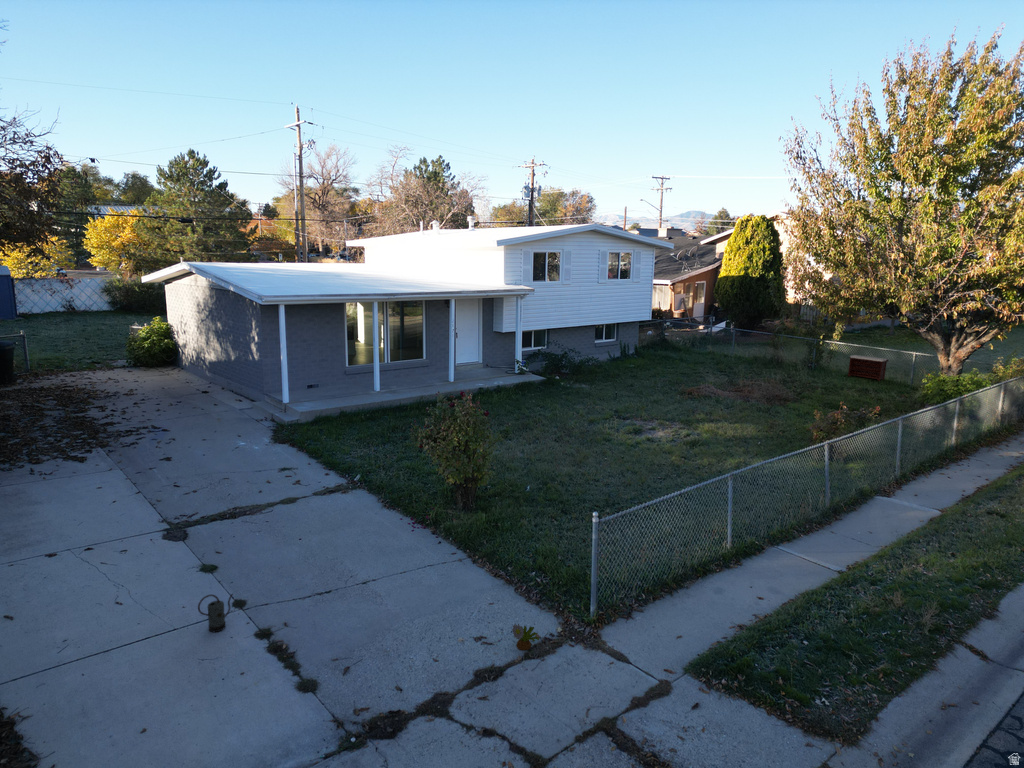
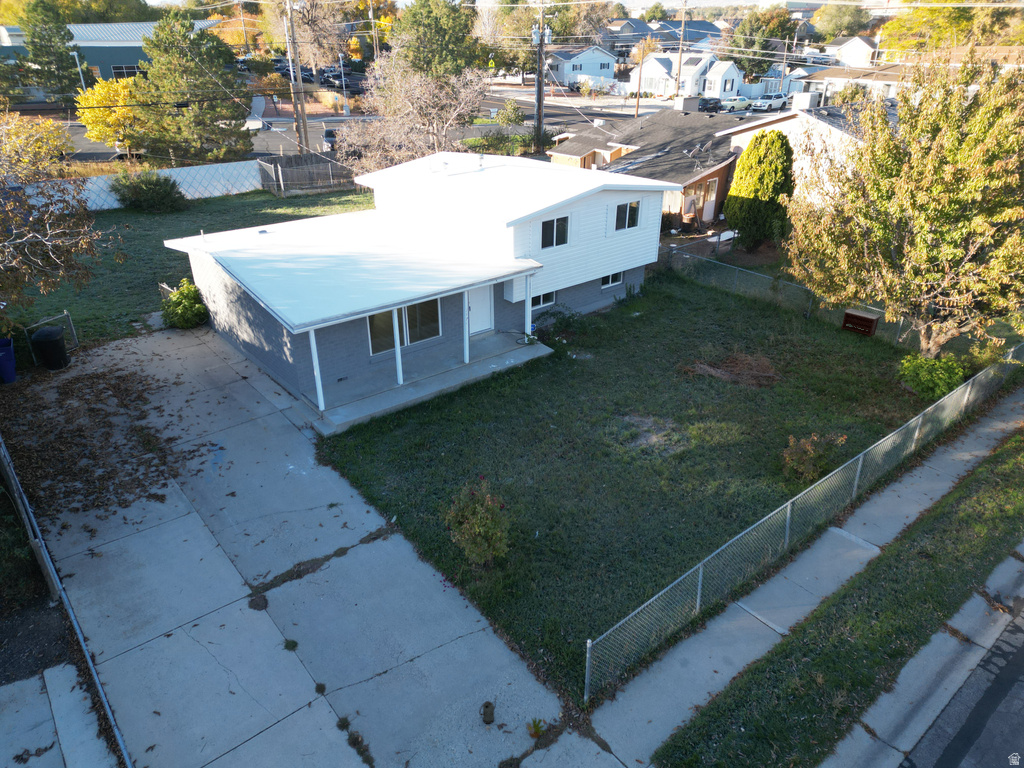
watering can: present [198,594,233,632] -> present [479,697,497,724]

